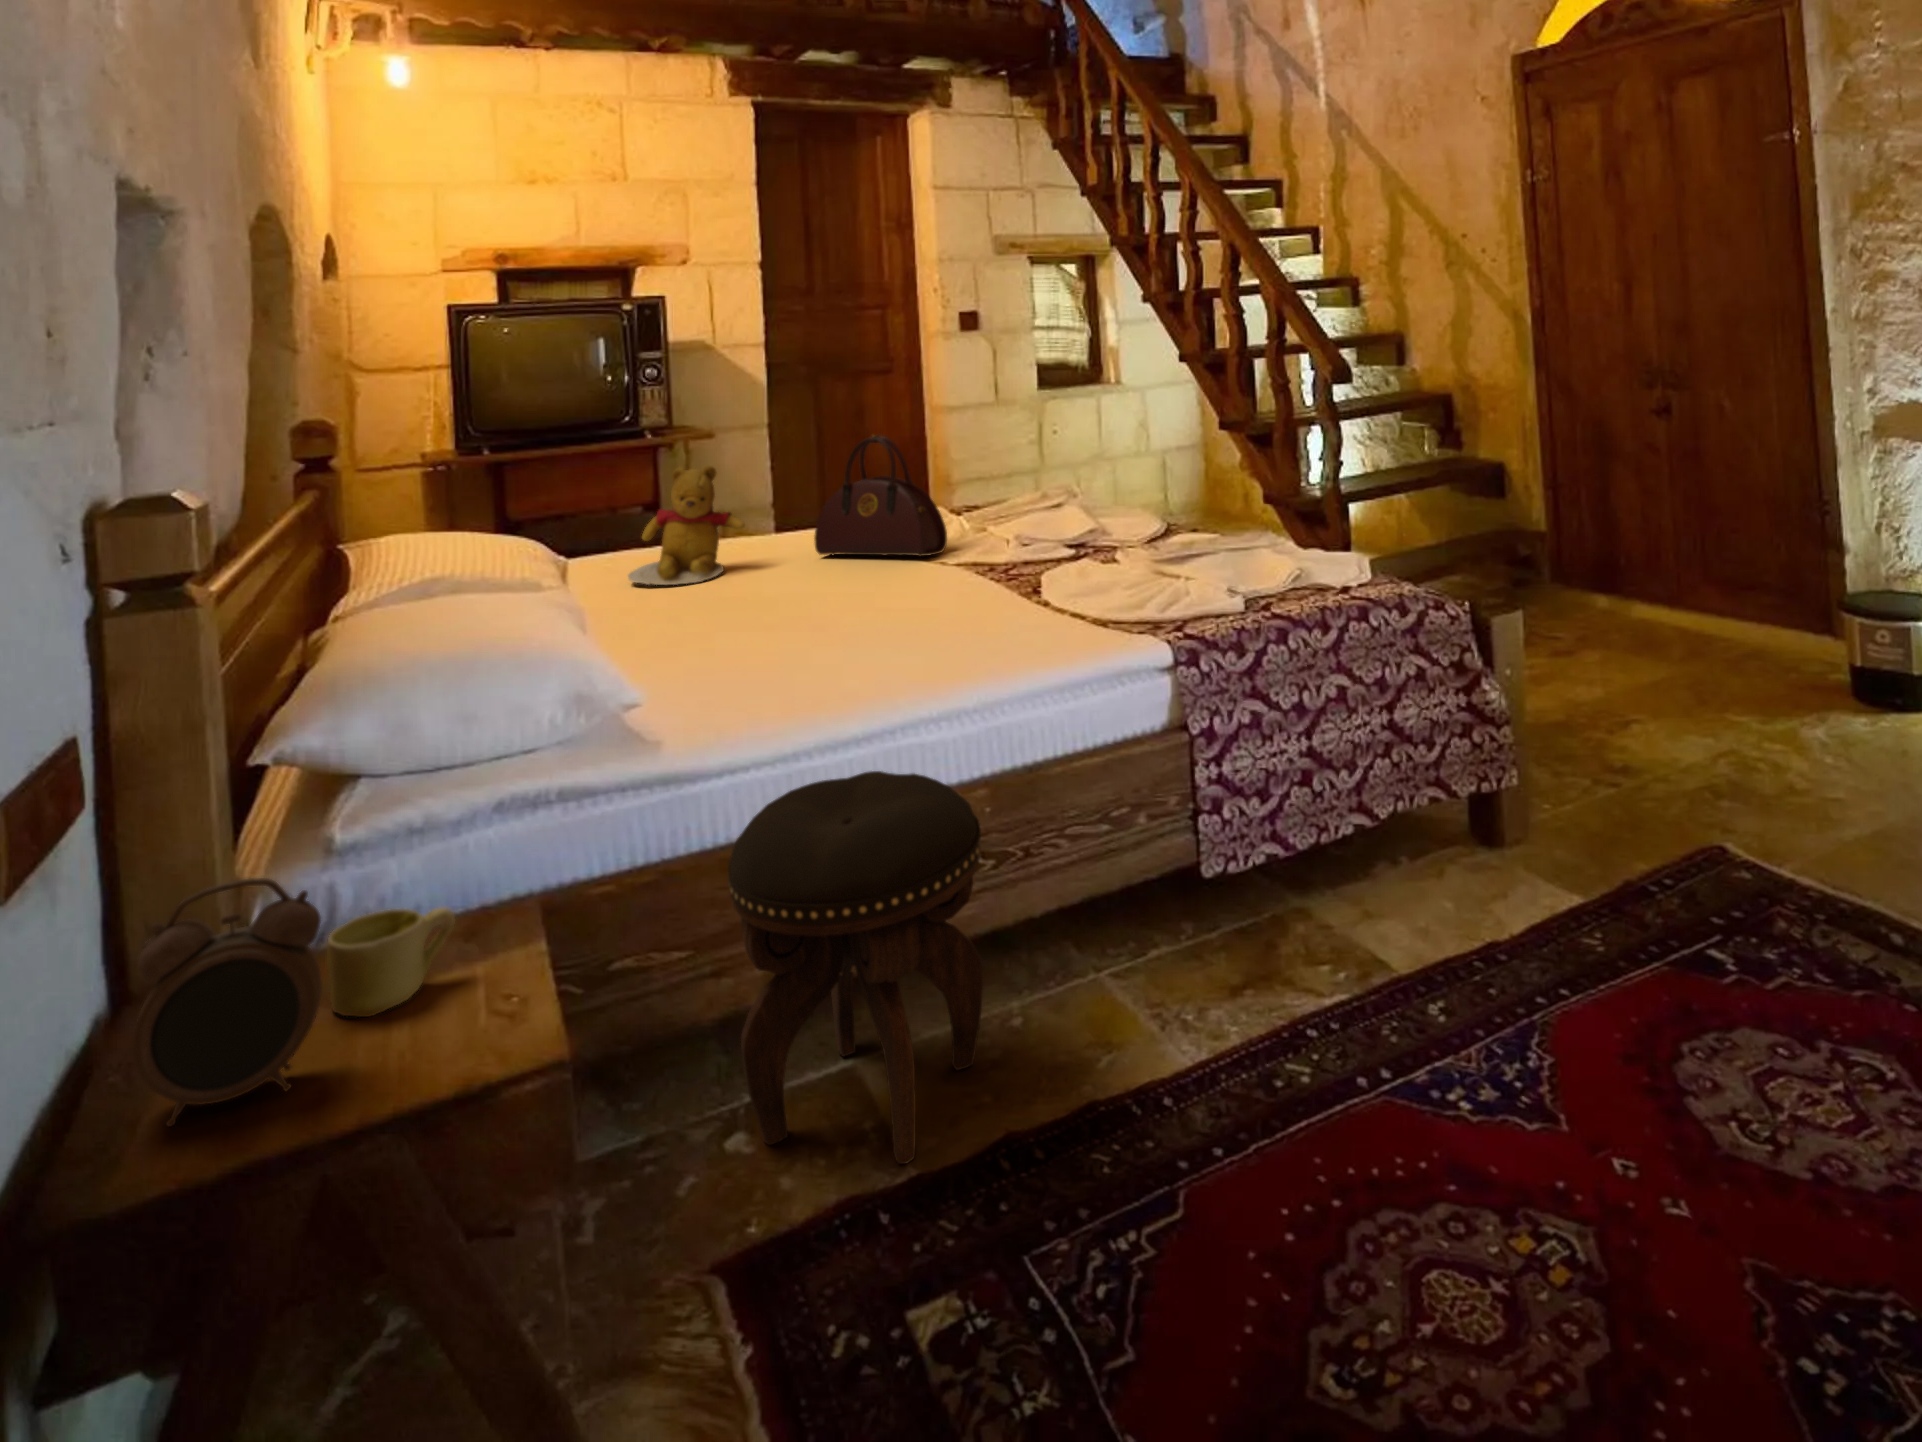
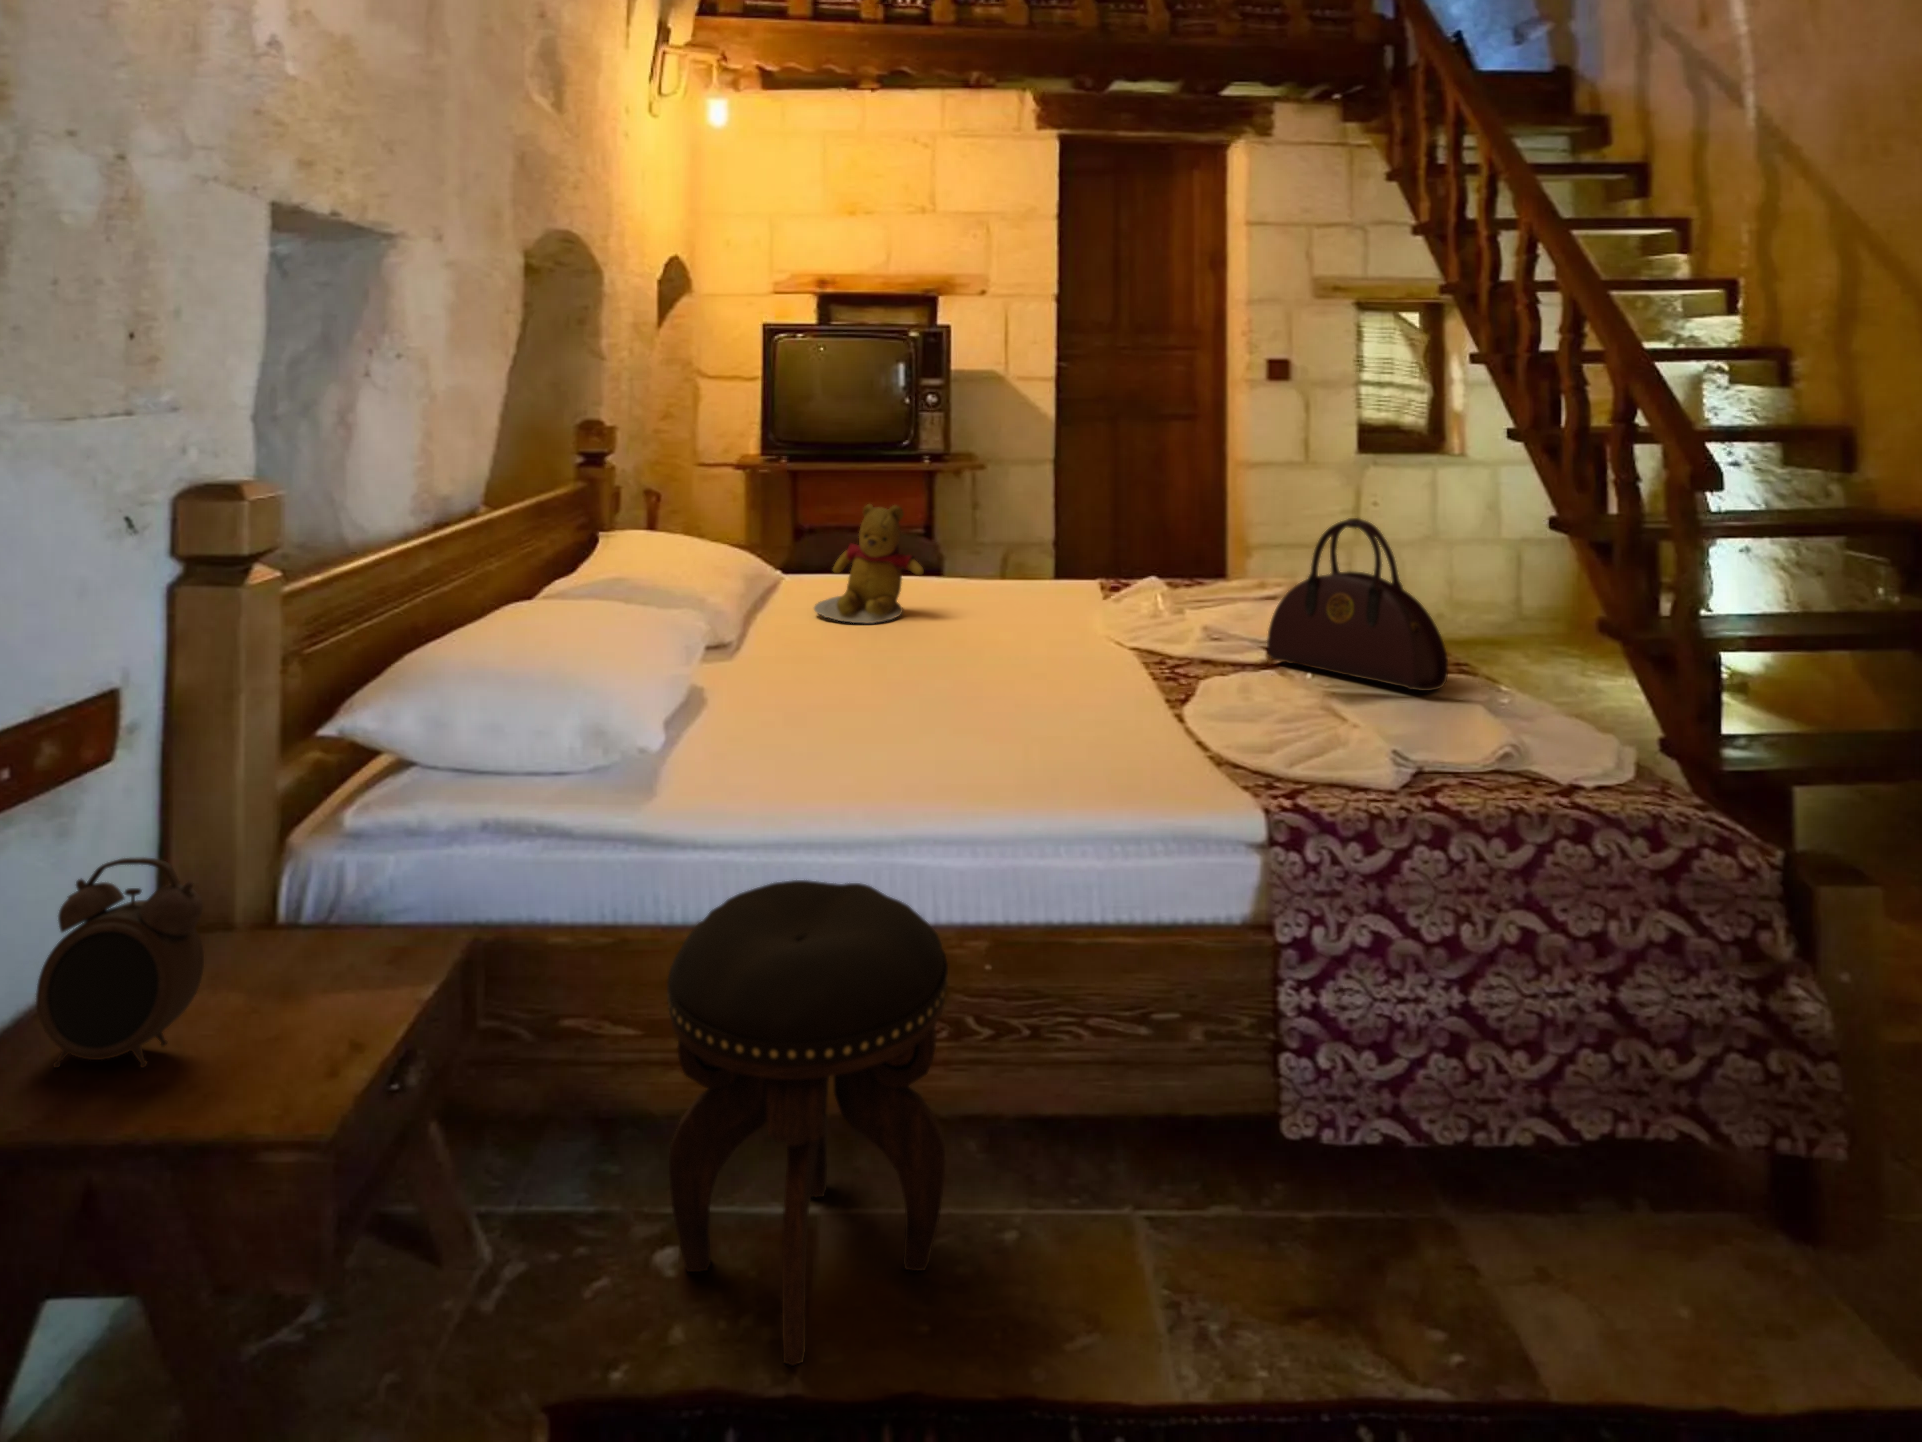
handbag: present [814,435,947,556] -> present [1267,518,1448,691]
mug: present [327,907,455,1017] -> none [250,910,369,1012]

